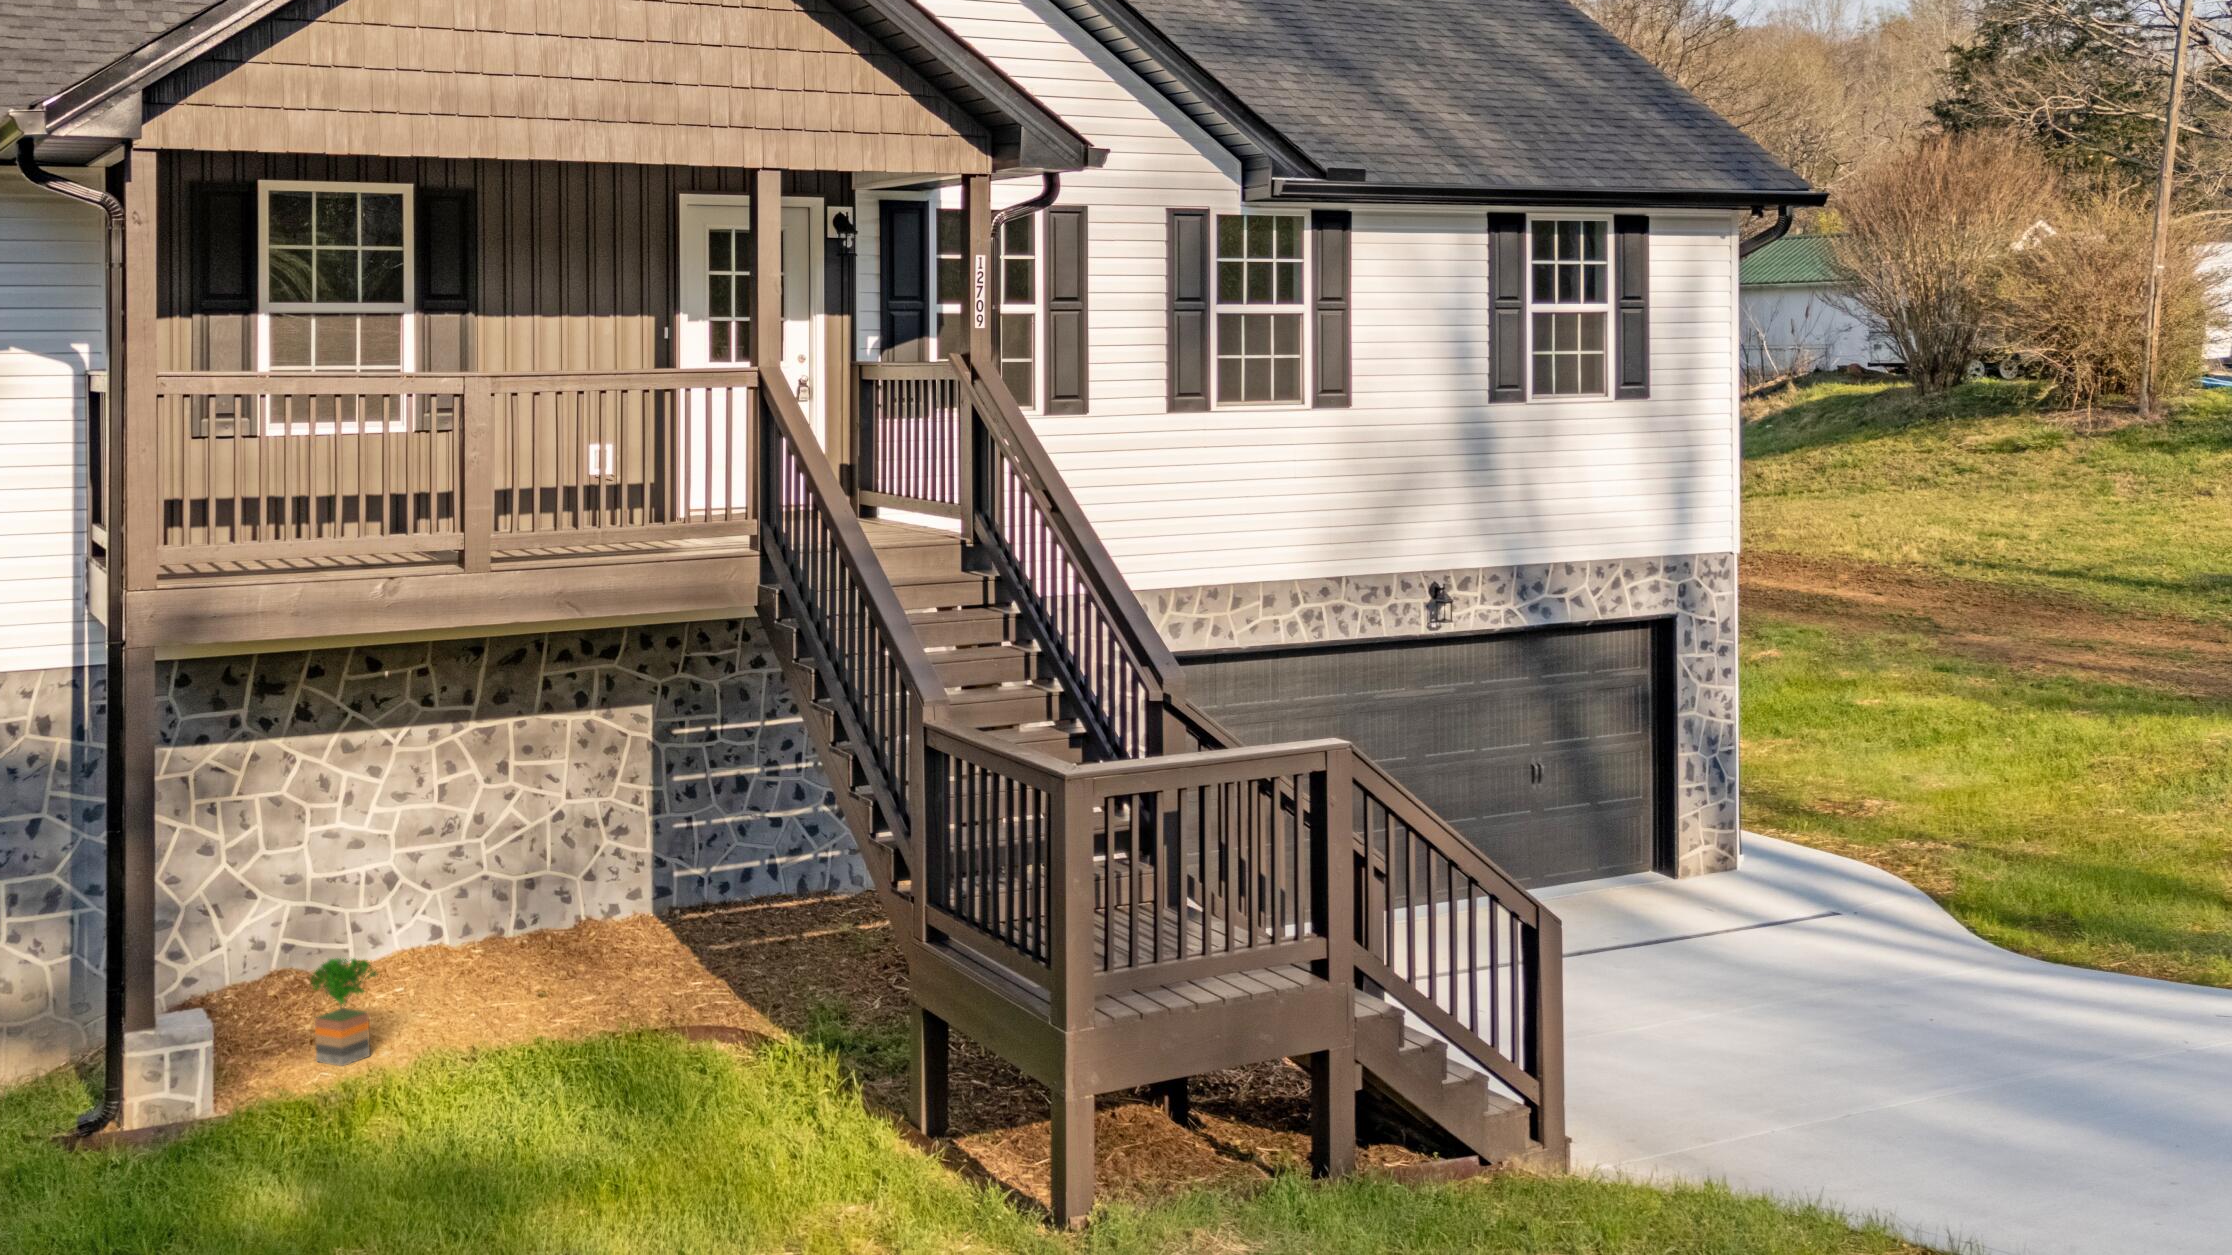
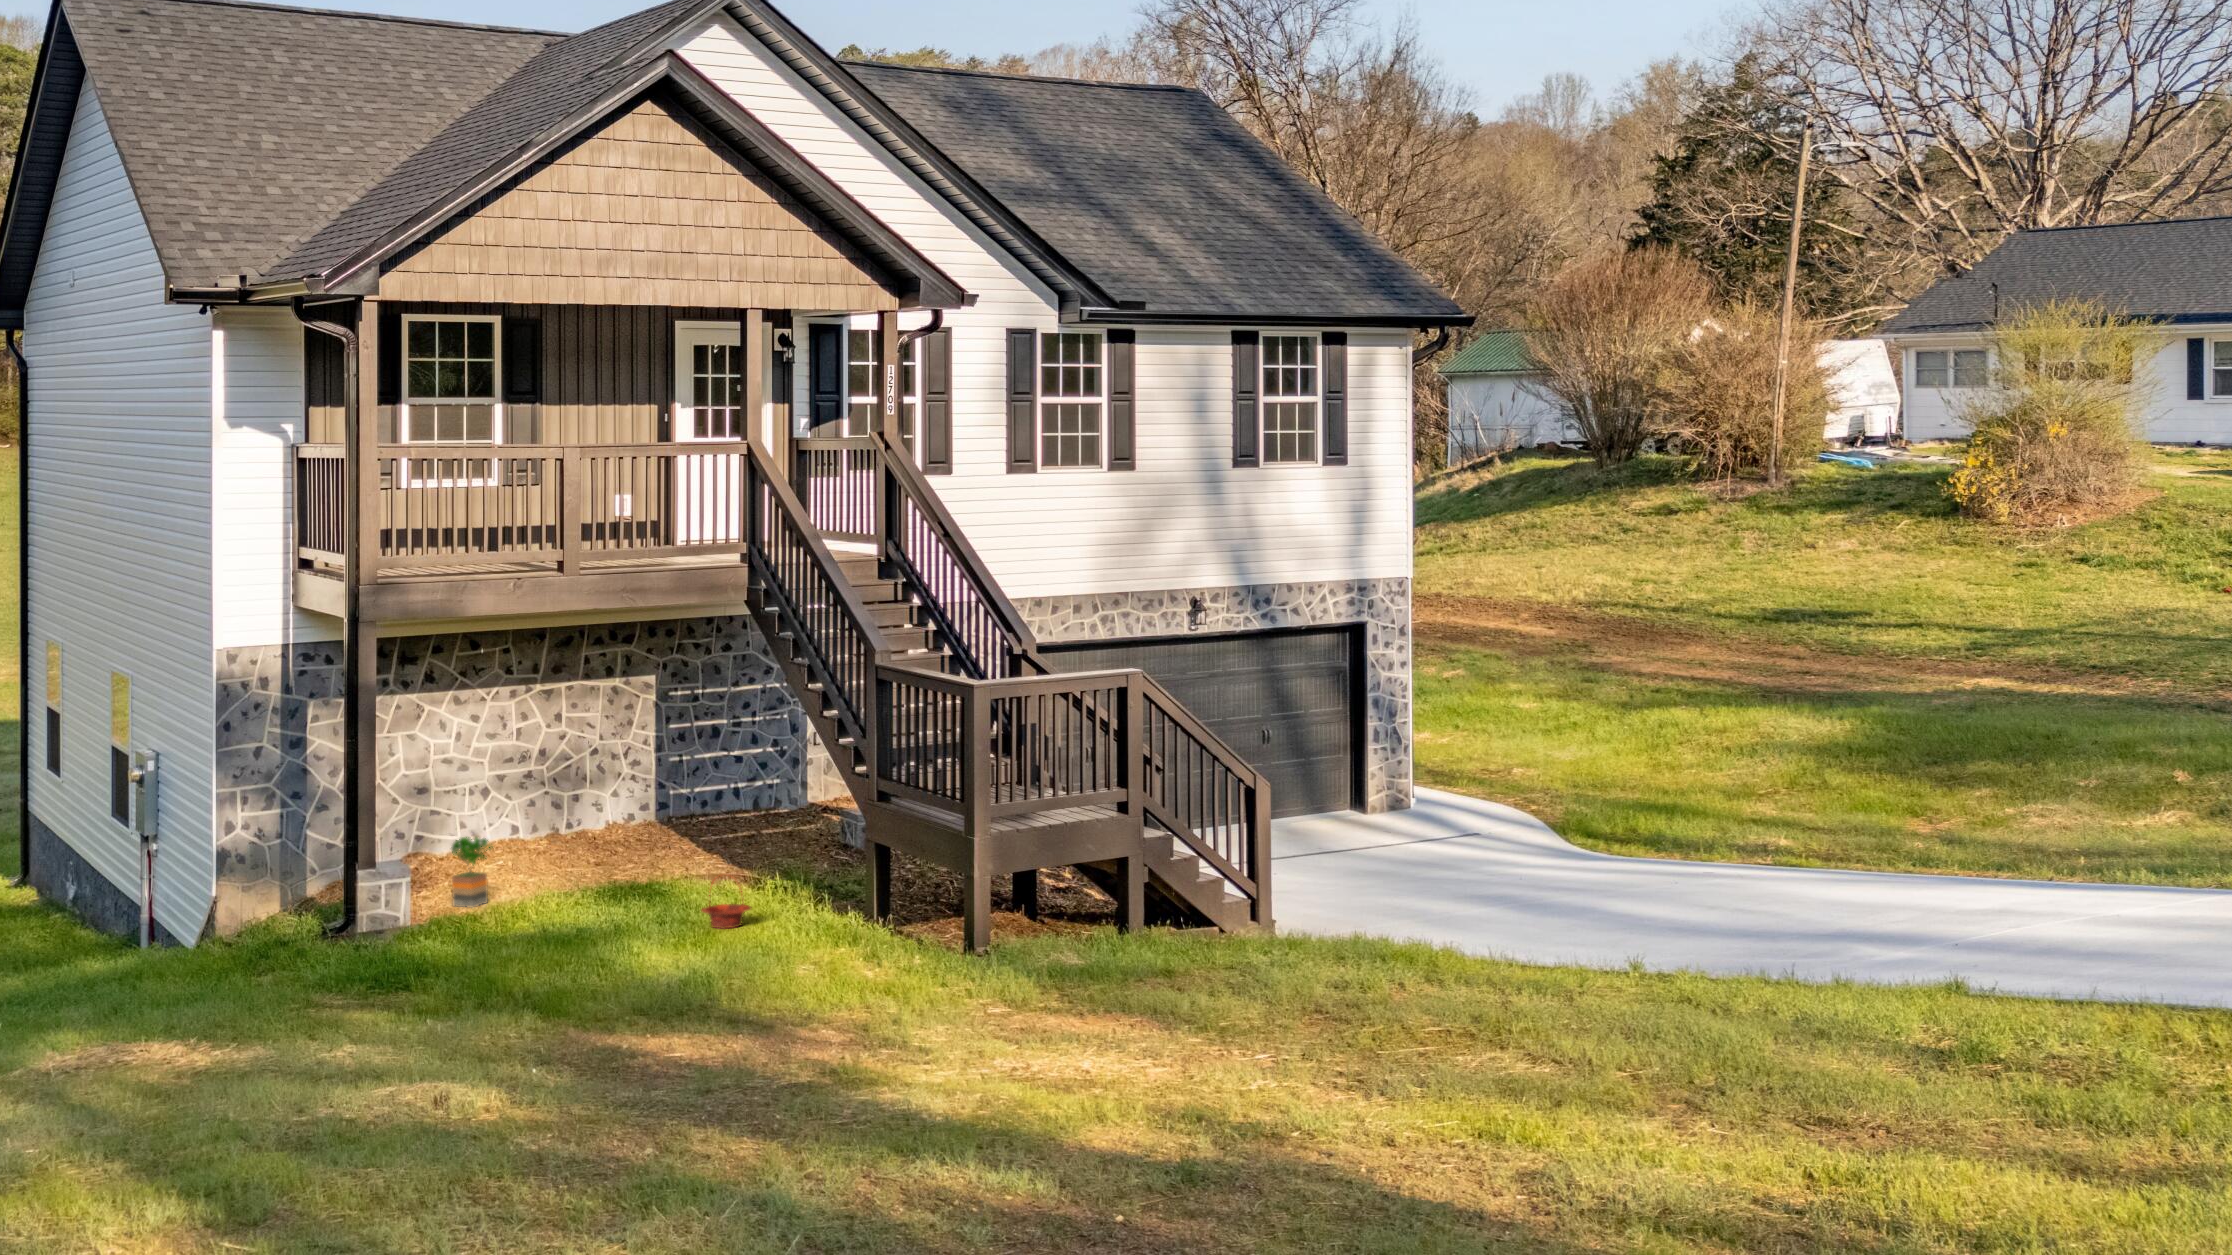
basket: none [652,1047,733,1136] -> present [702,891,752,929]

